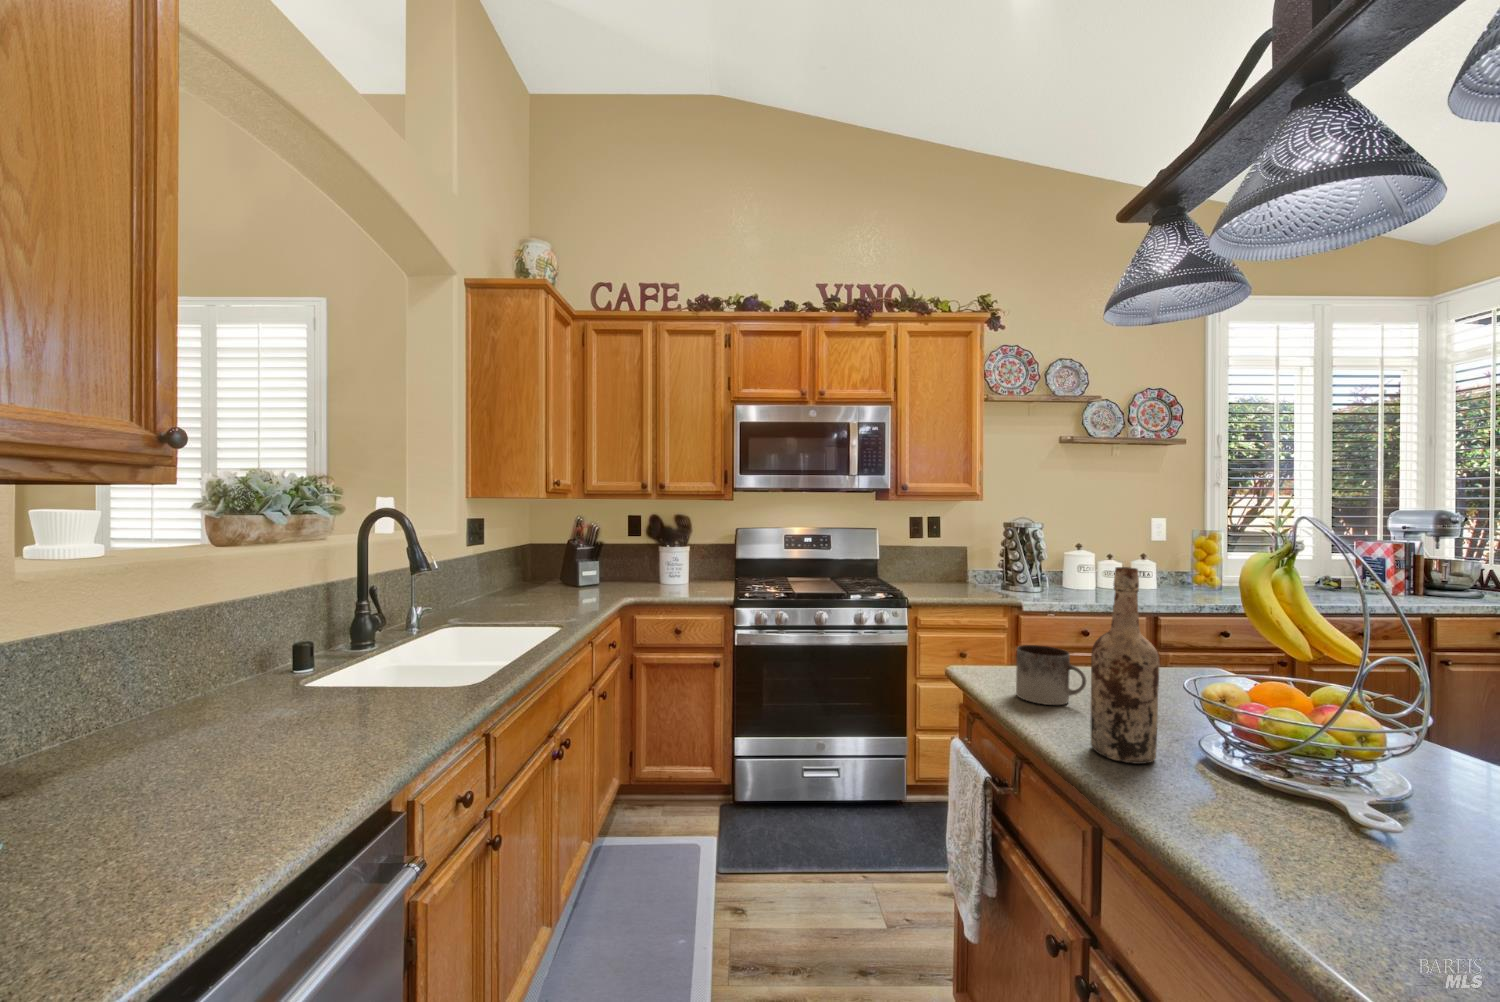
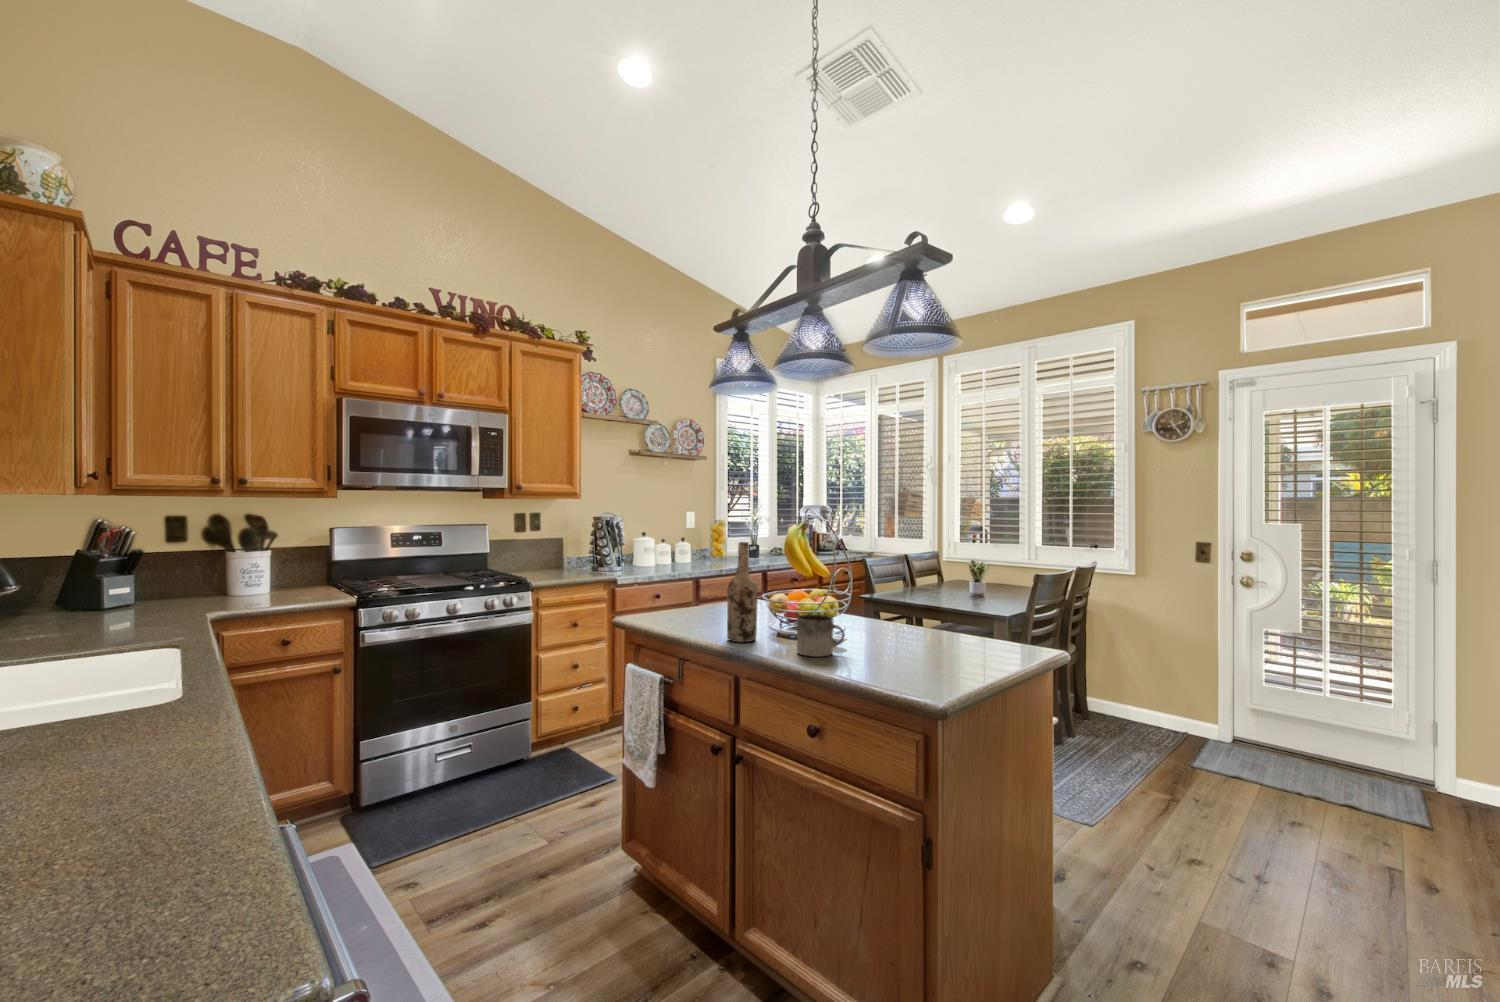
mug: present [1016,645,1086,705] -> present [797,615,845,657]

